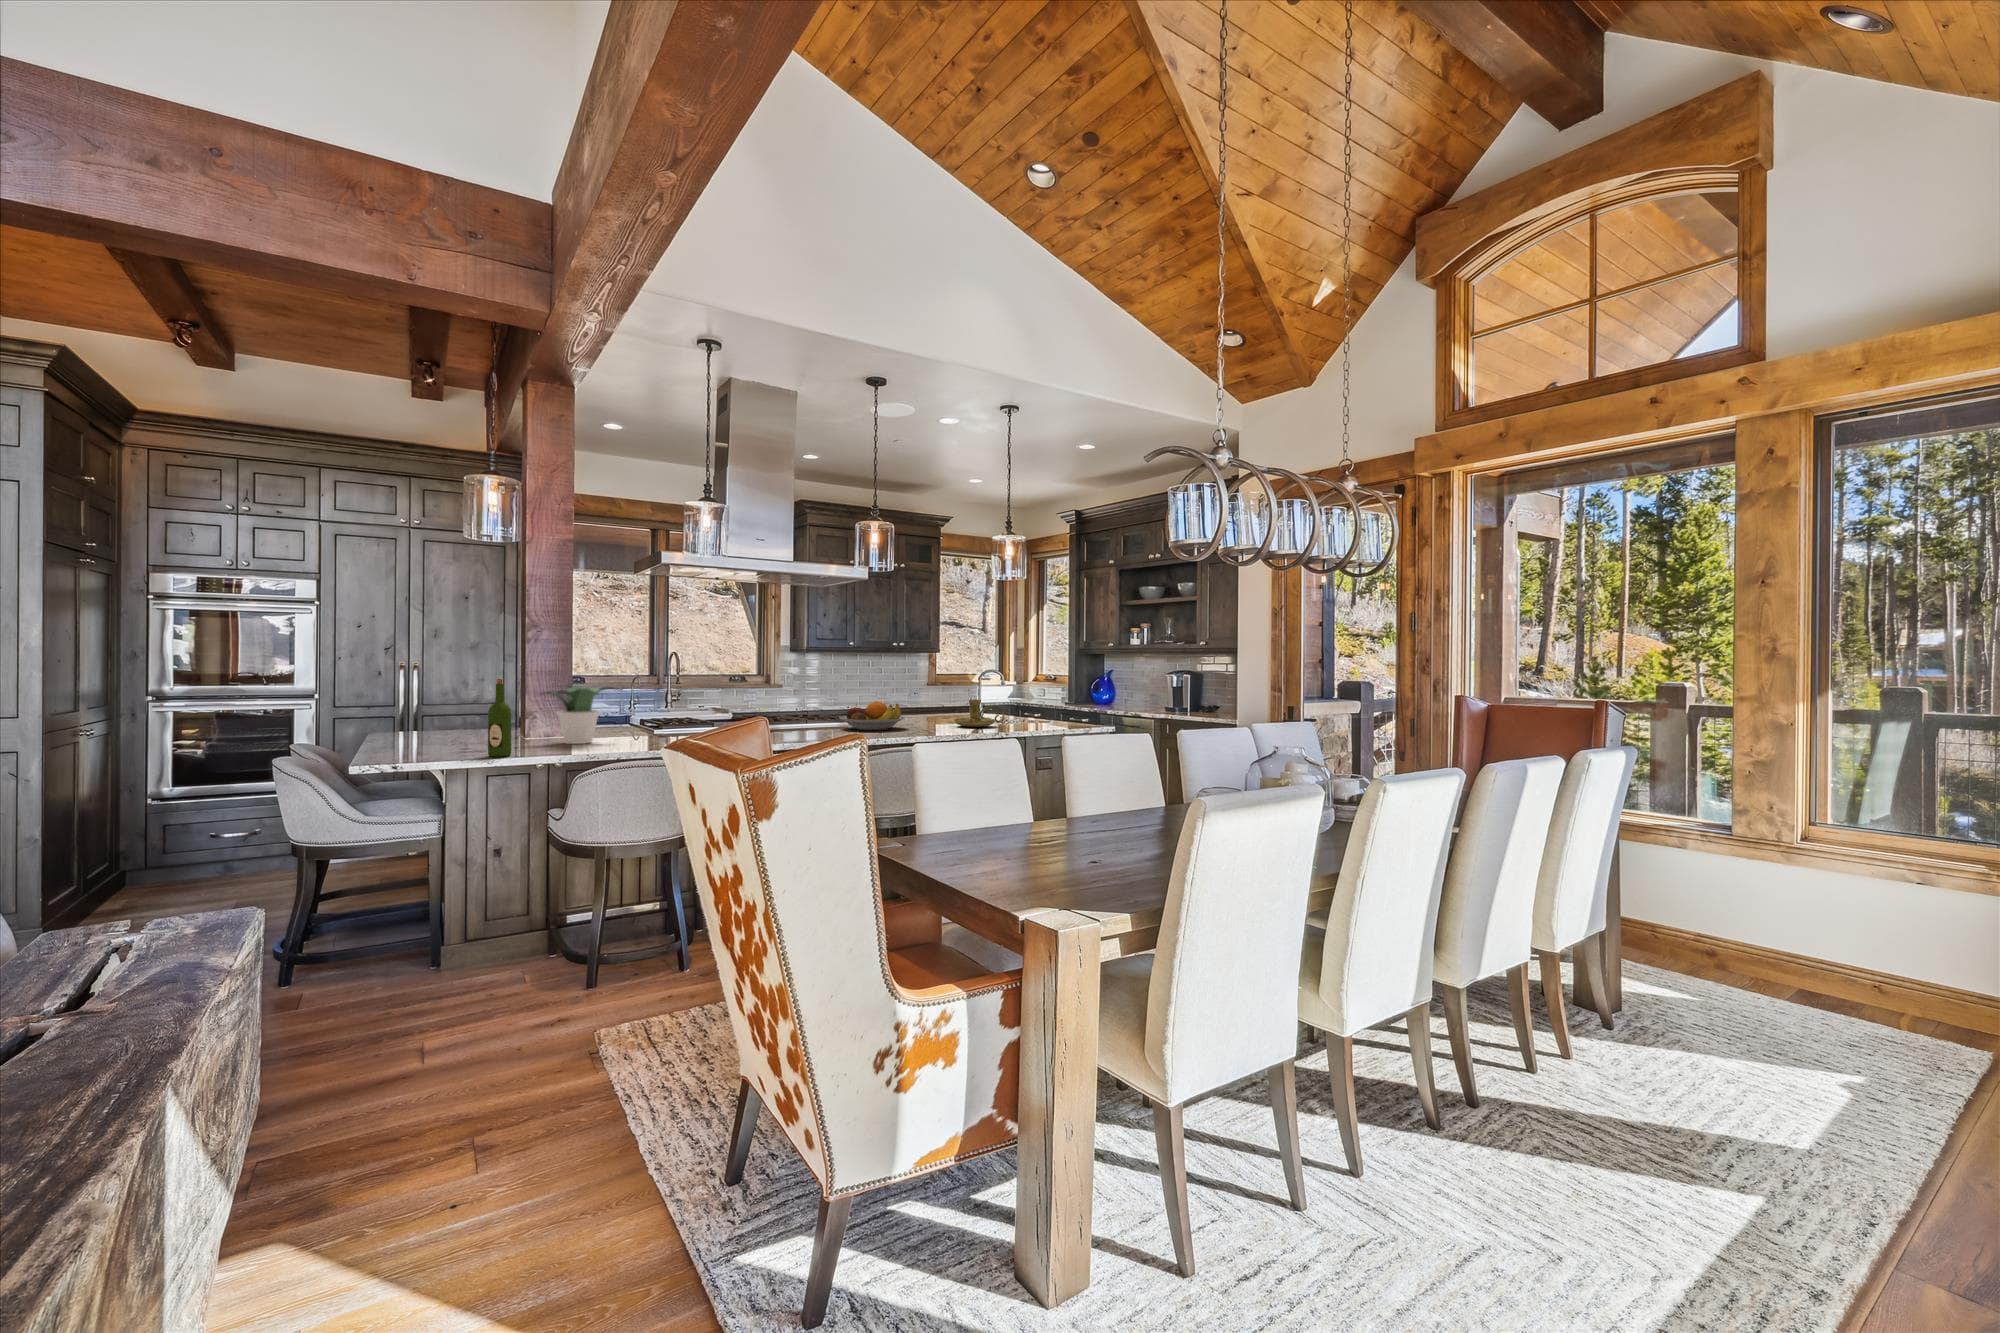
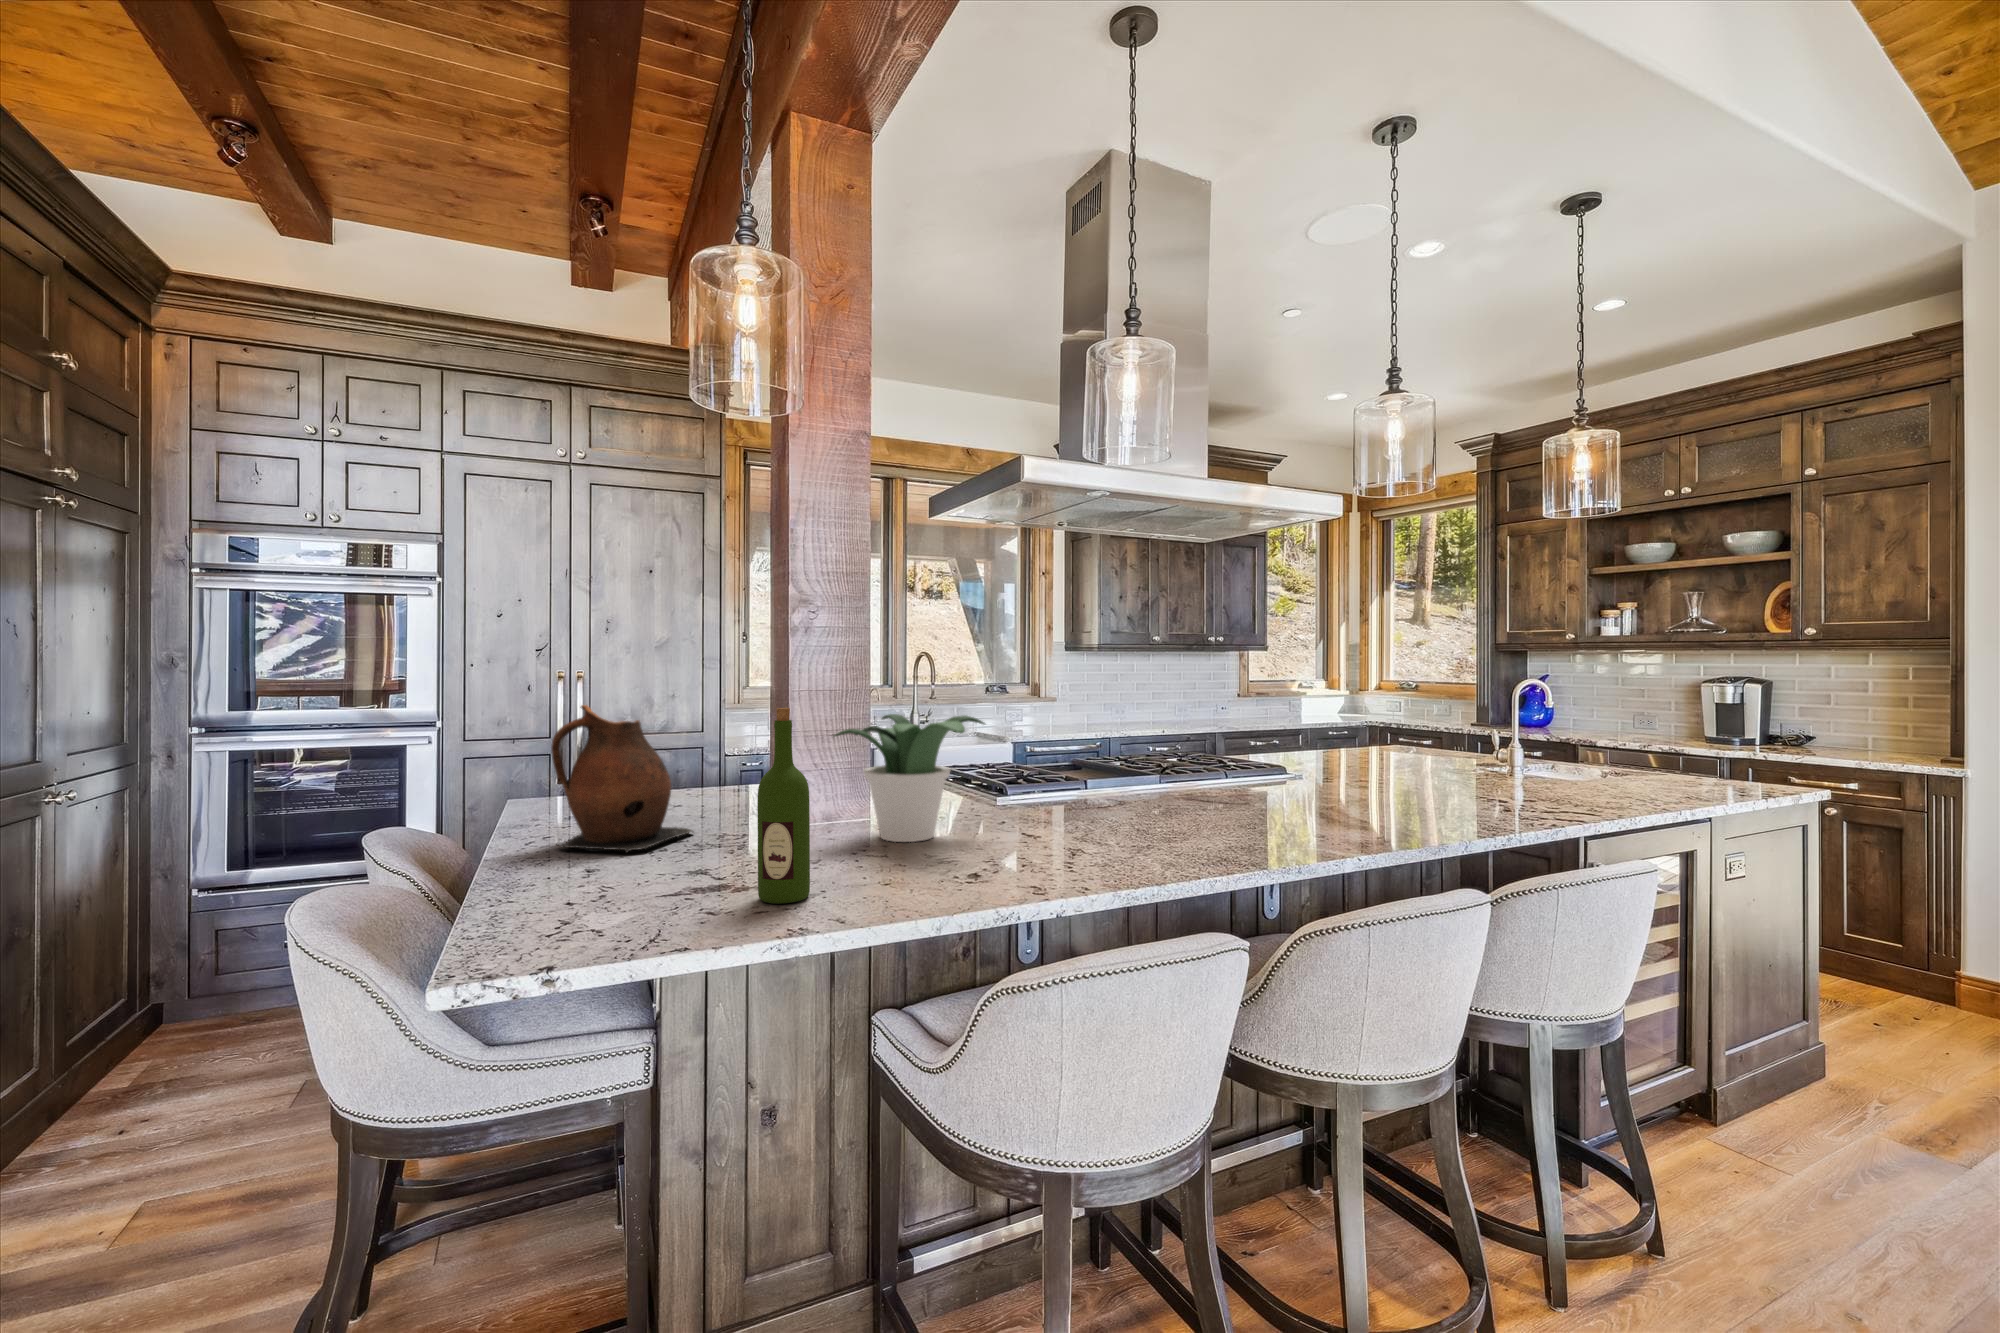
ceramic pitcher: none [397,679,471,747] -> present [551,705,693,853]
candle holder: present [954,699,1005,727] -> none [1519,730,1627,783]
fruit bowl: present [839,701,905,730] -> none [1324,737,1459,793]

